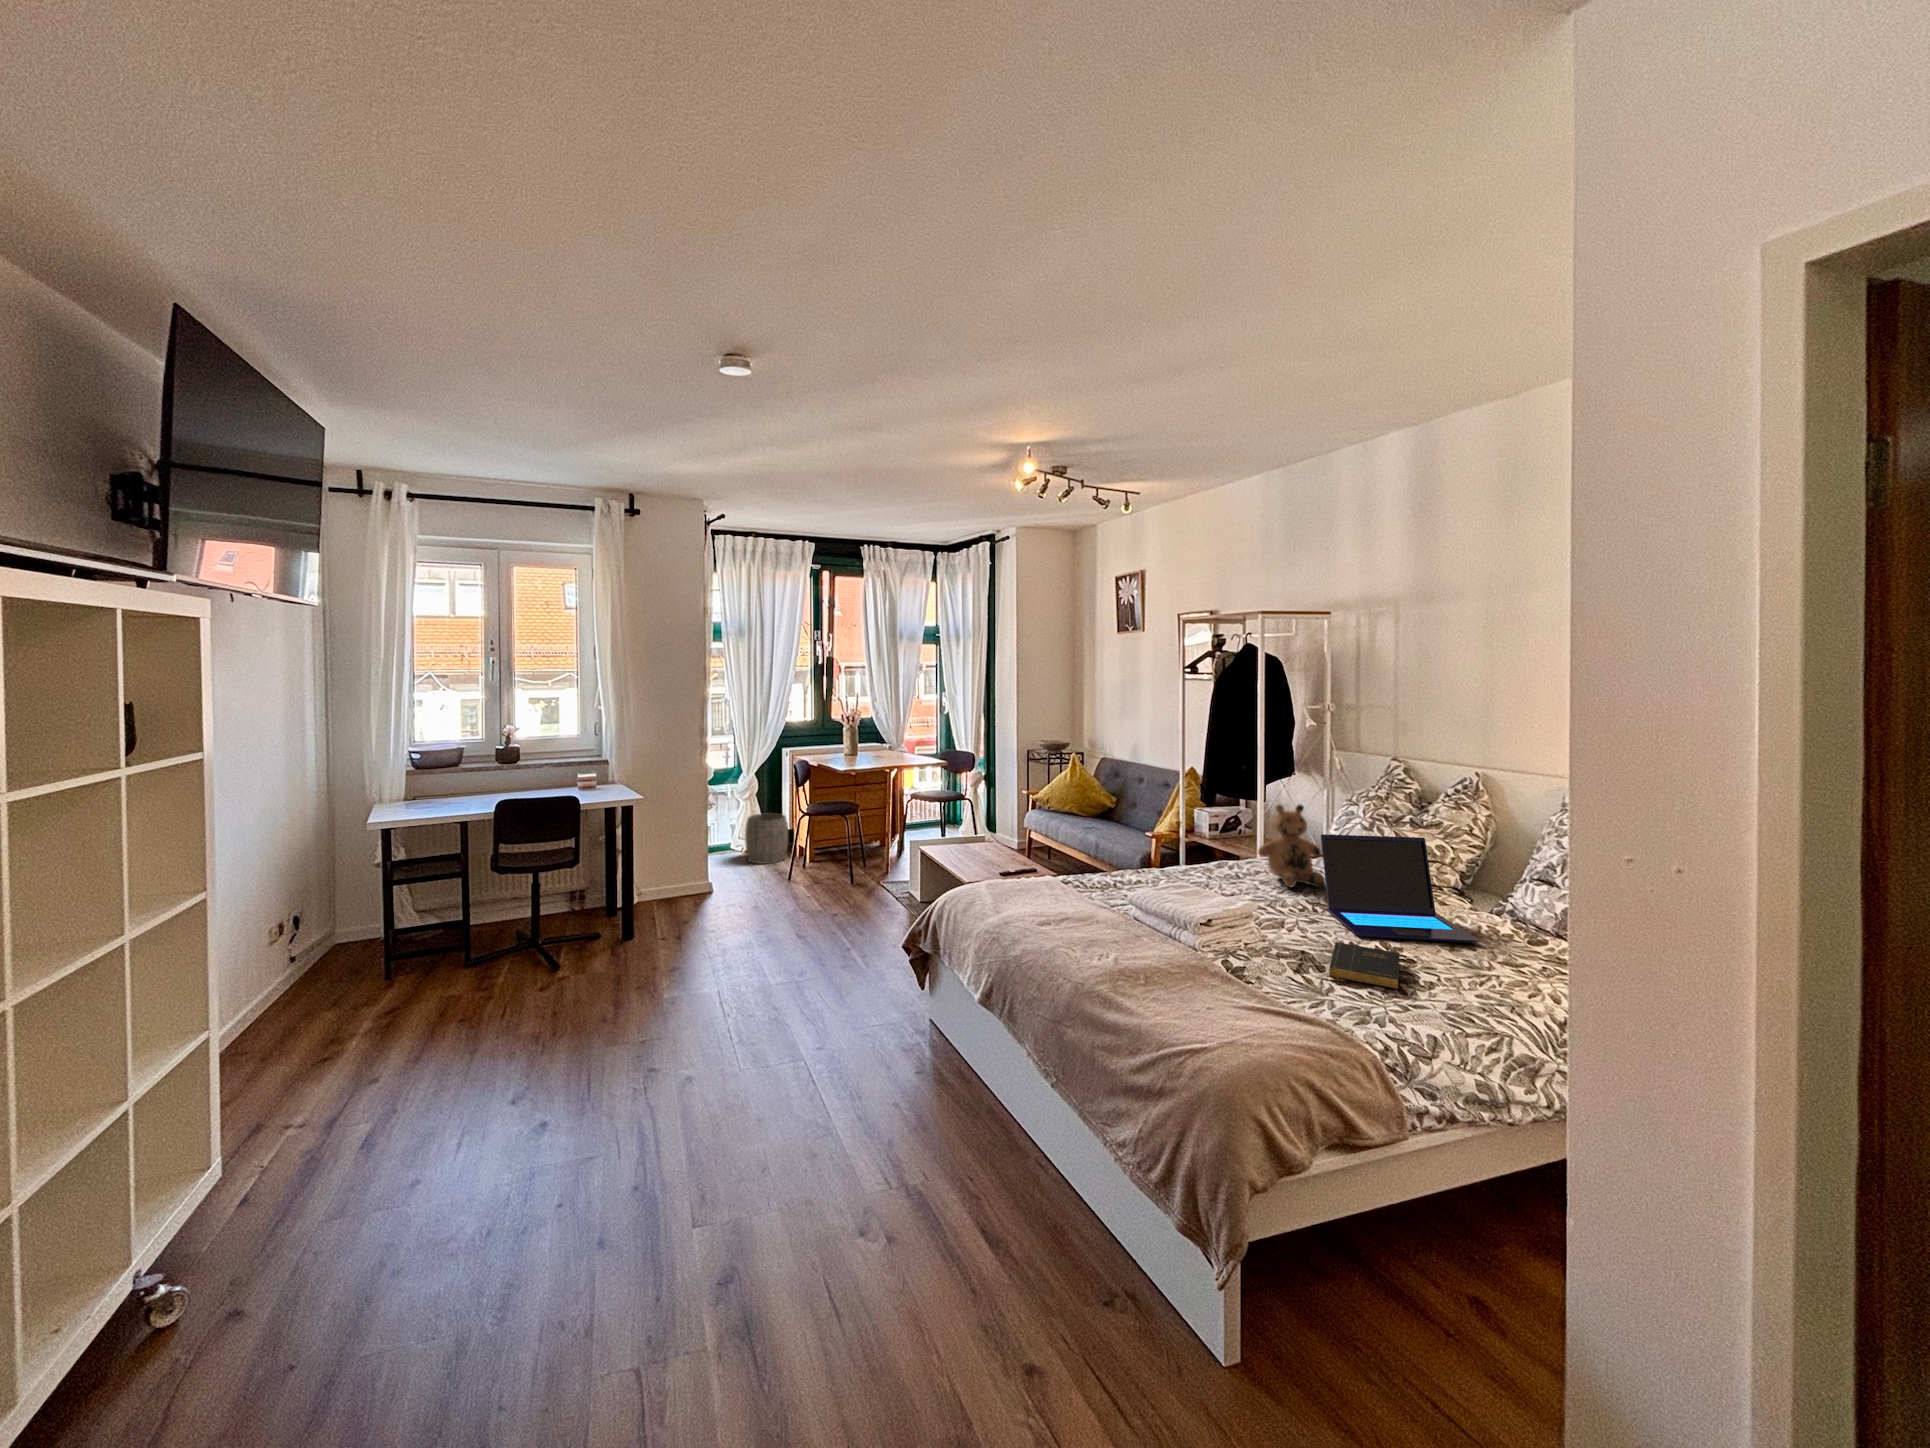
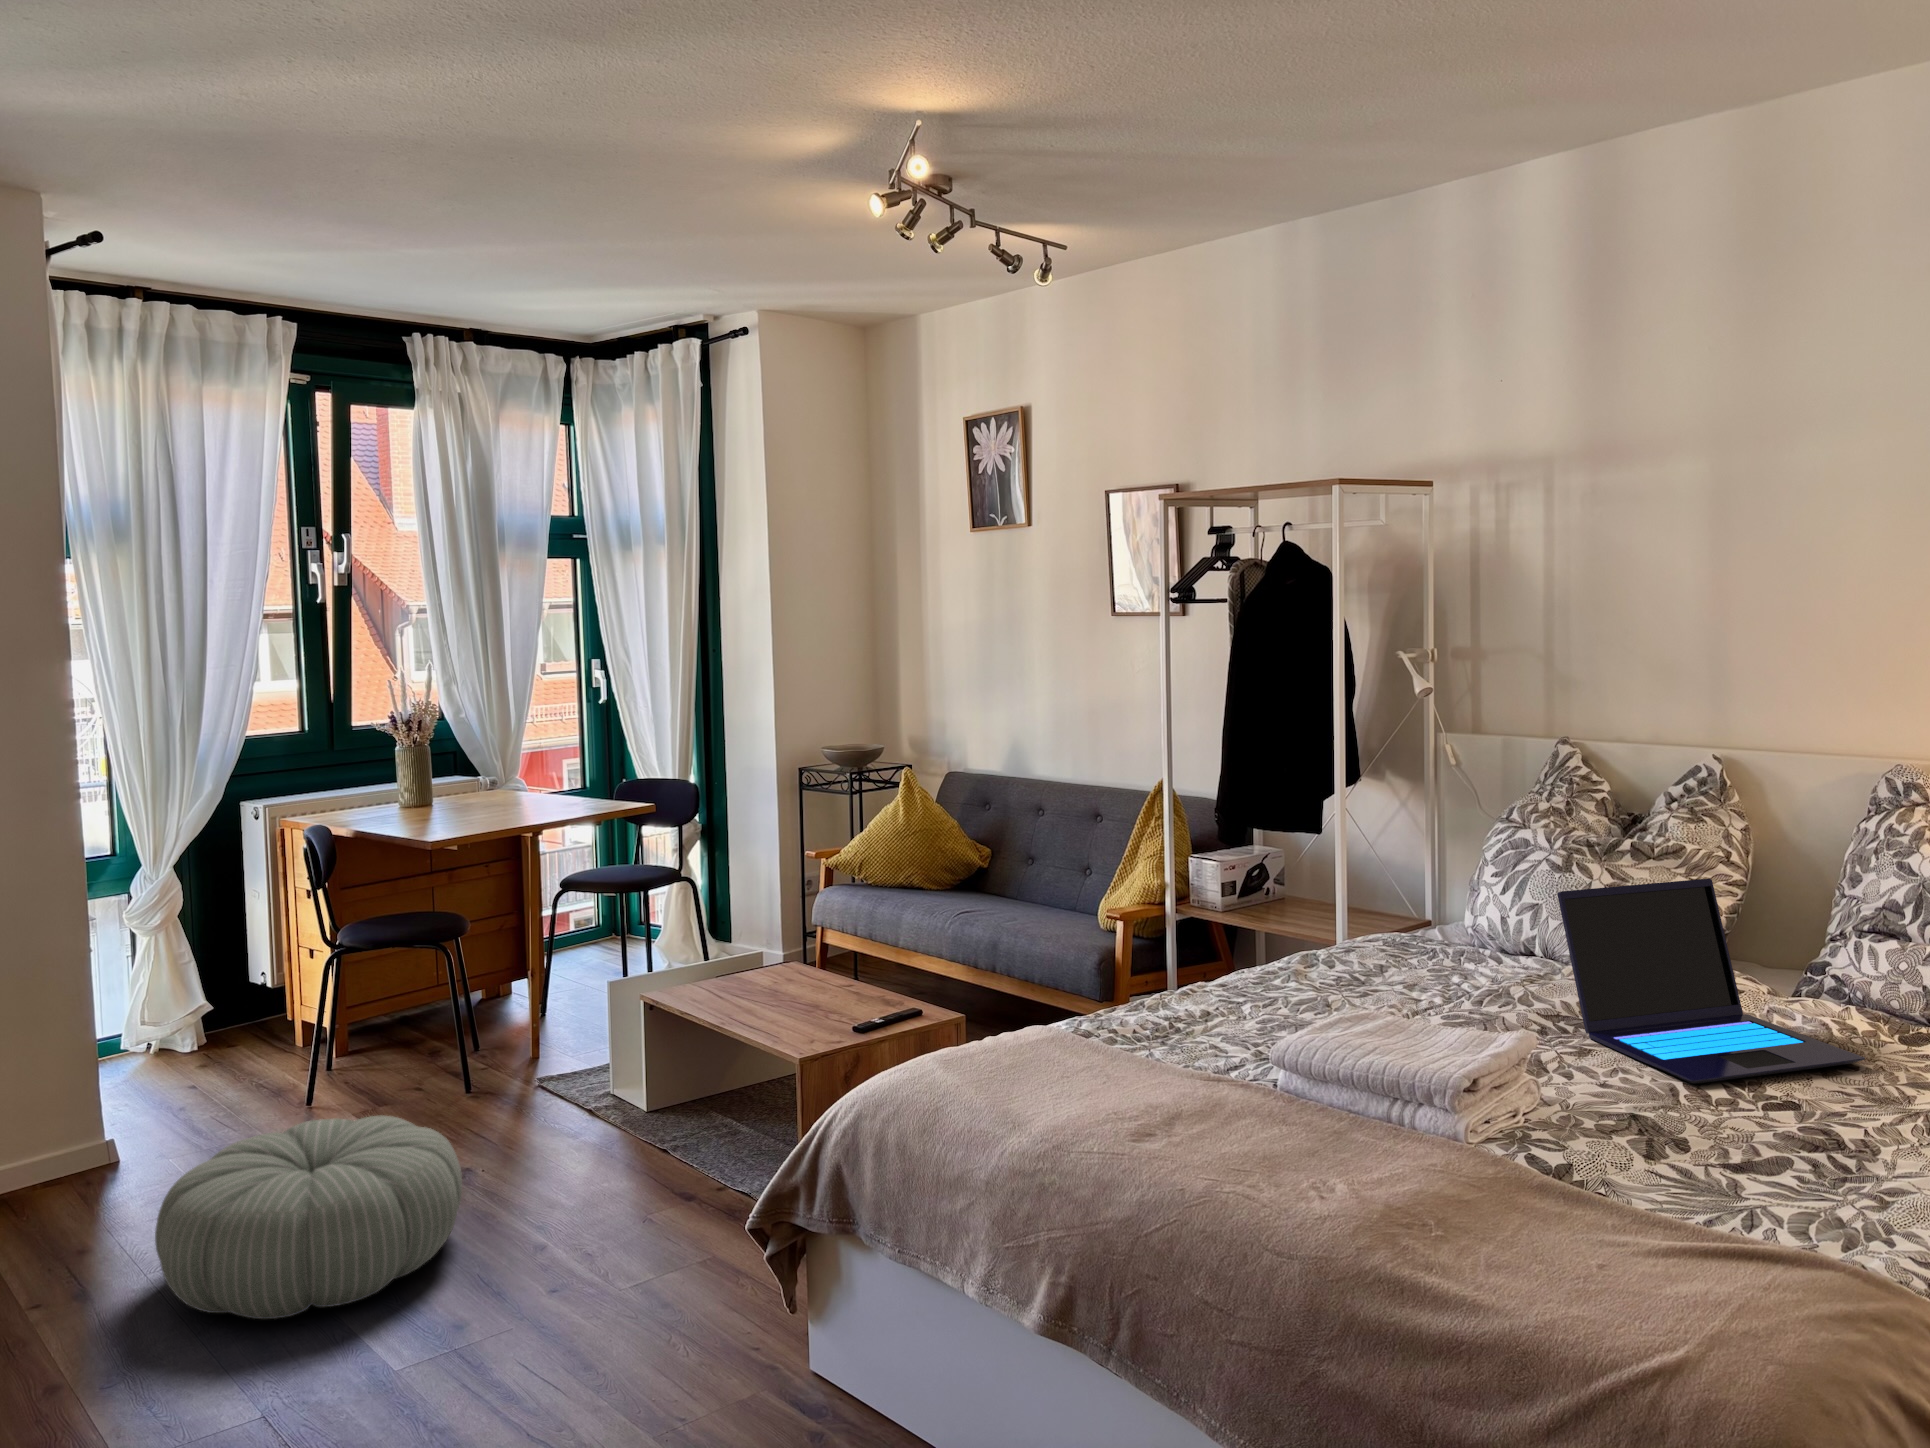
teddy bear: present [1258,805,1325,887] -> none [1409,835,1535,997]
woven basket: present [745,813,788,864] -> none [153,955,269,1079]
pouf: none [721,878,833,949] -> present [155,1116,462,1319]
book: present [1330,942,1399,989] -> none [1695,1107,1885,1193]

